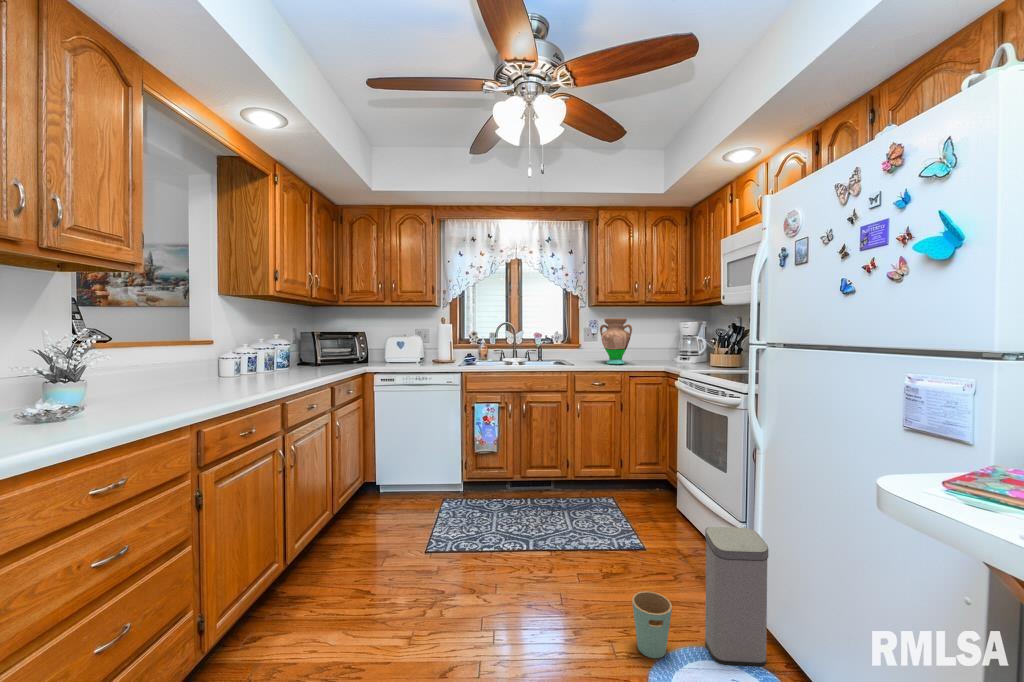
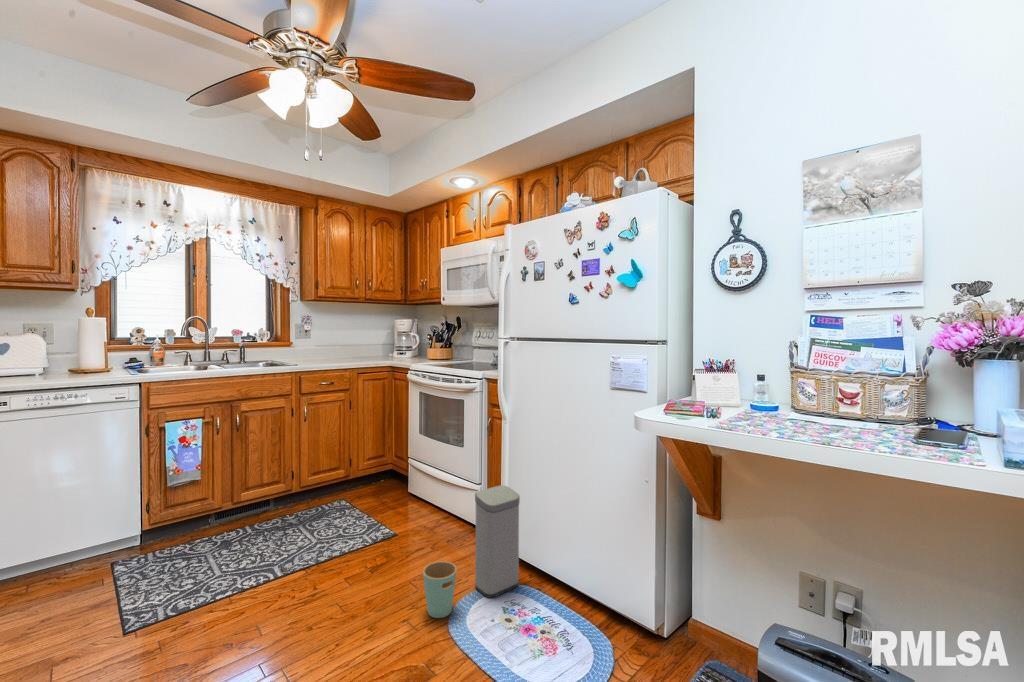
vase: present [600,318,632,364] -> none [318,315,354,363]

